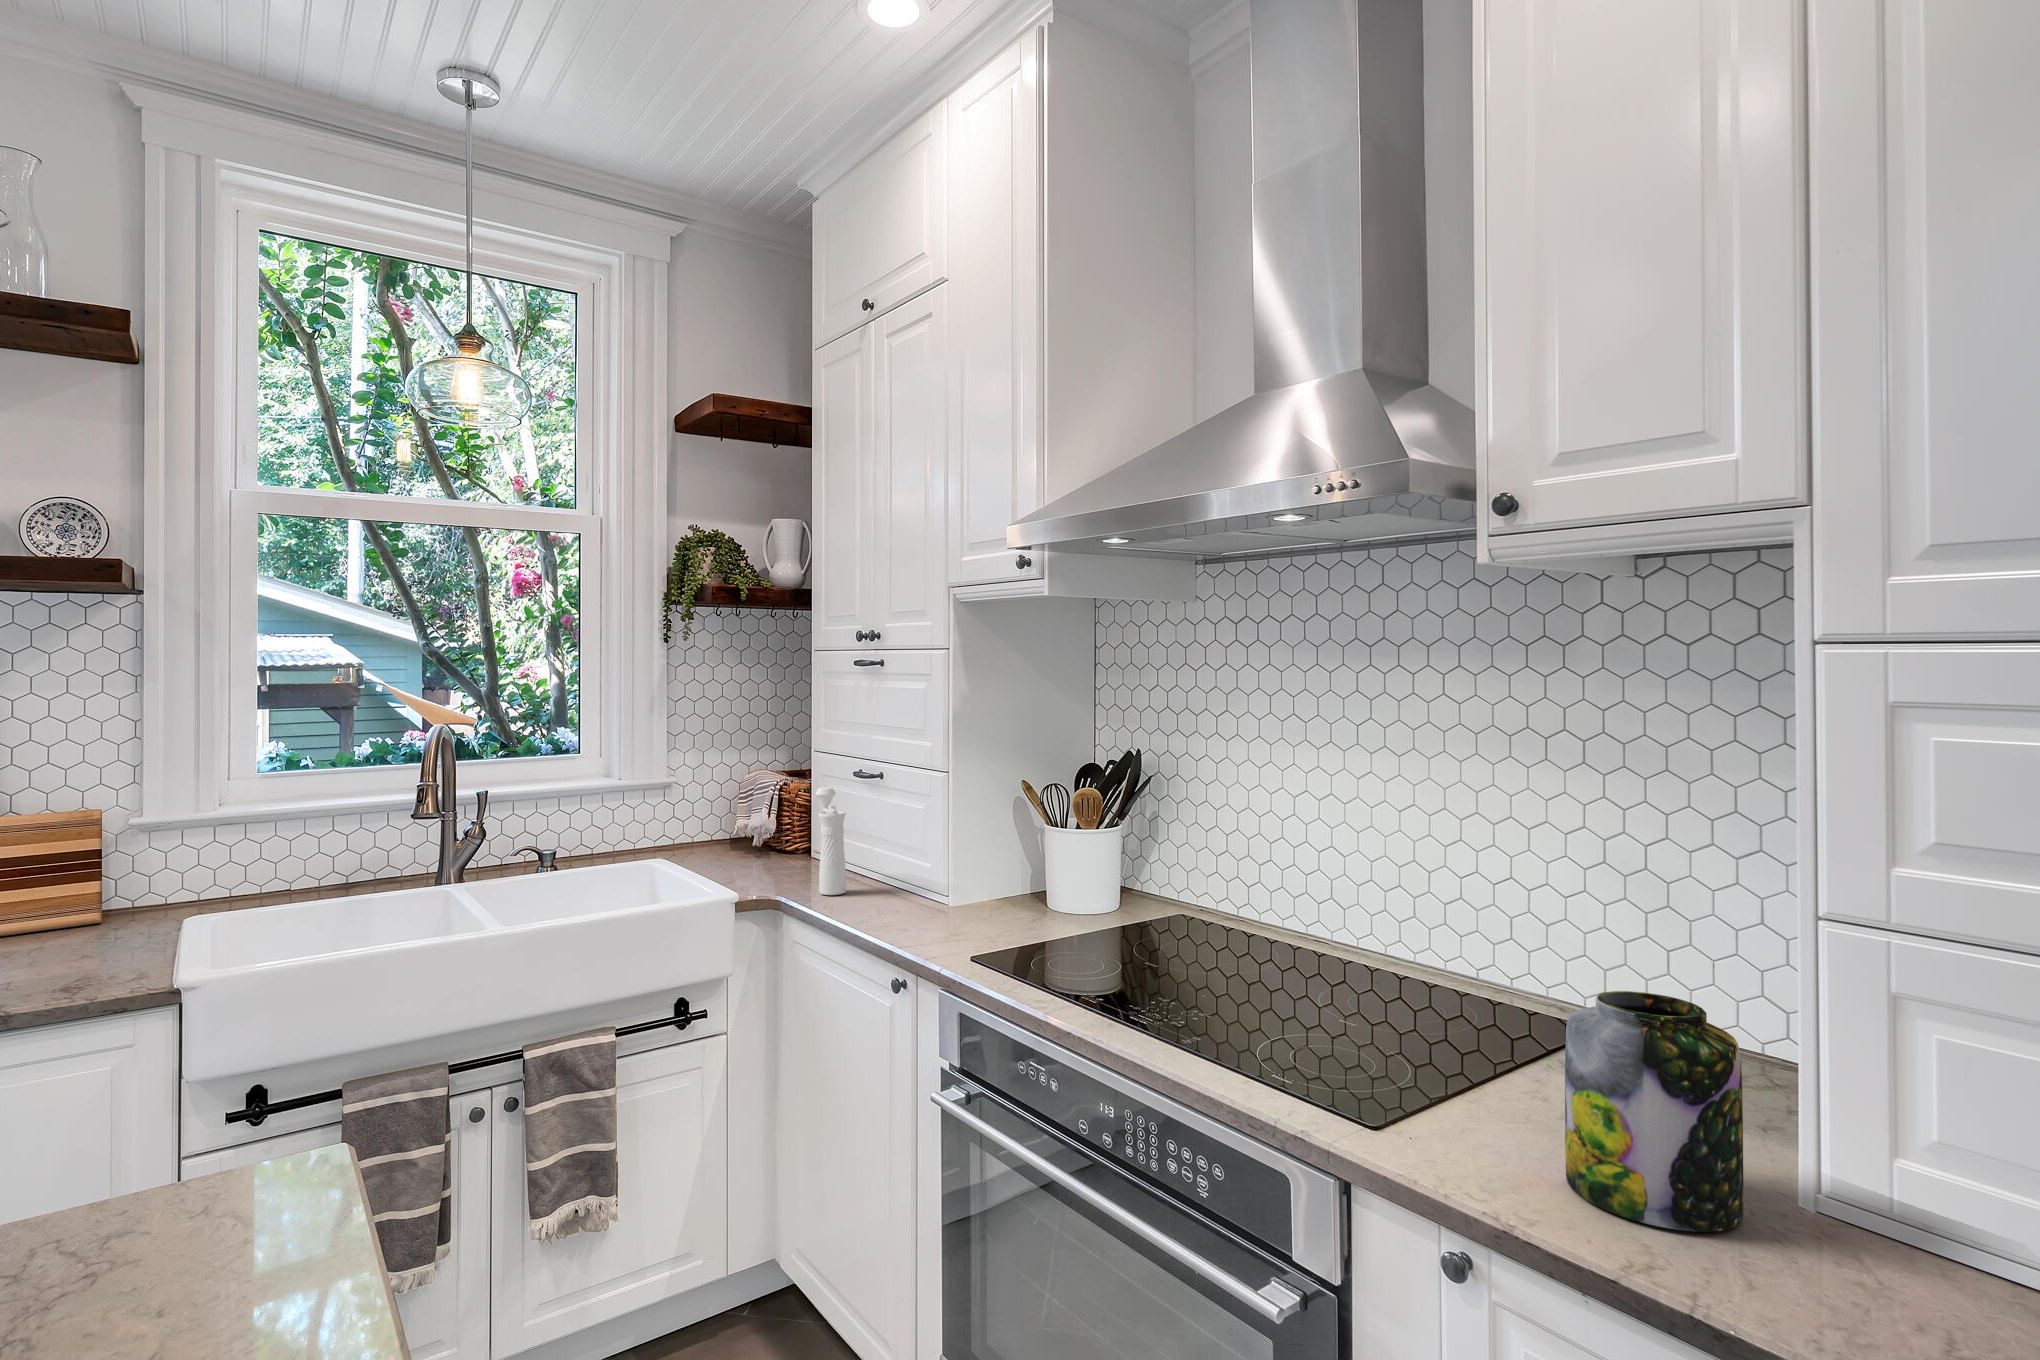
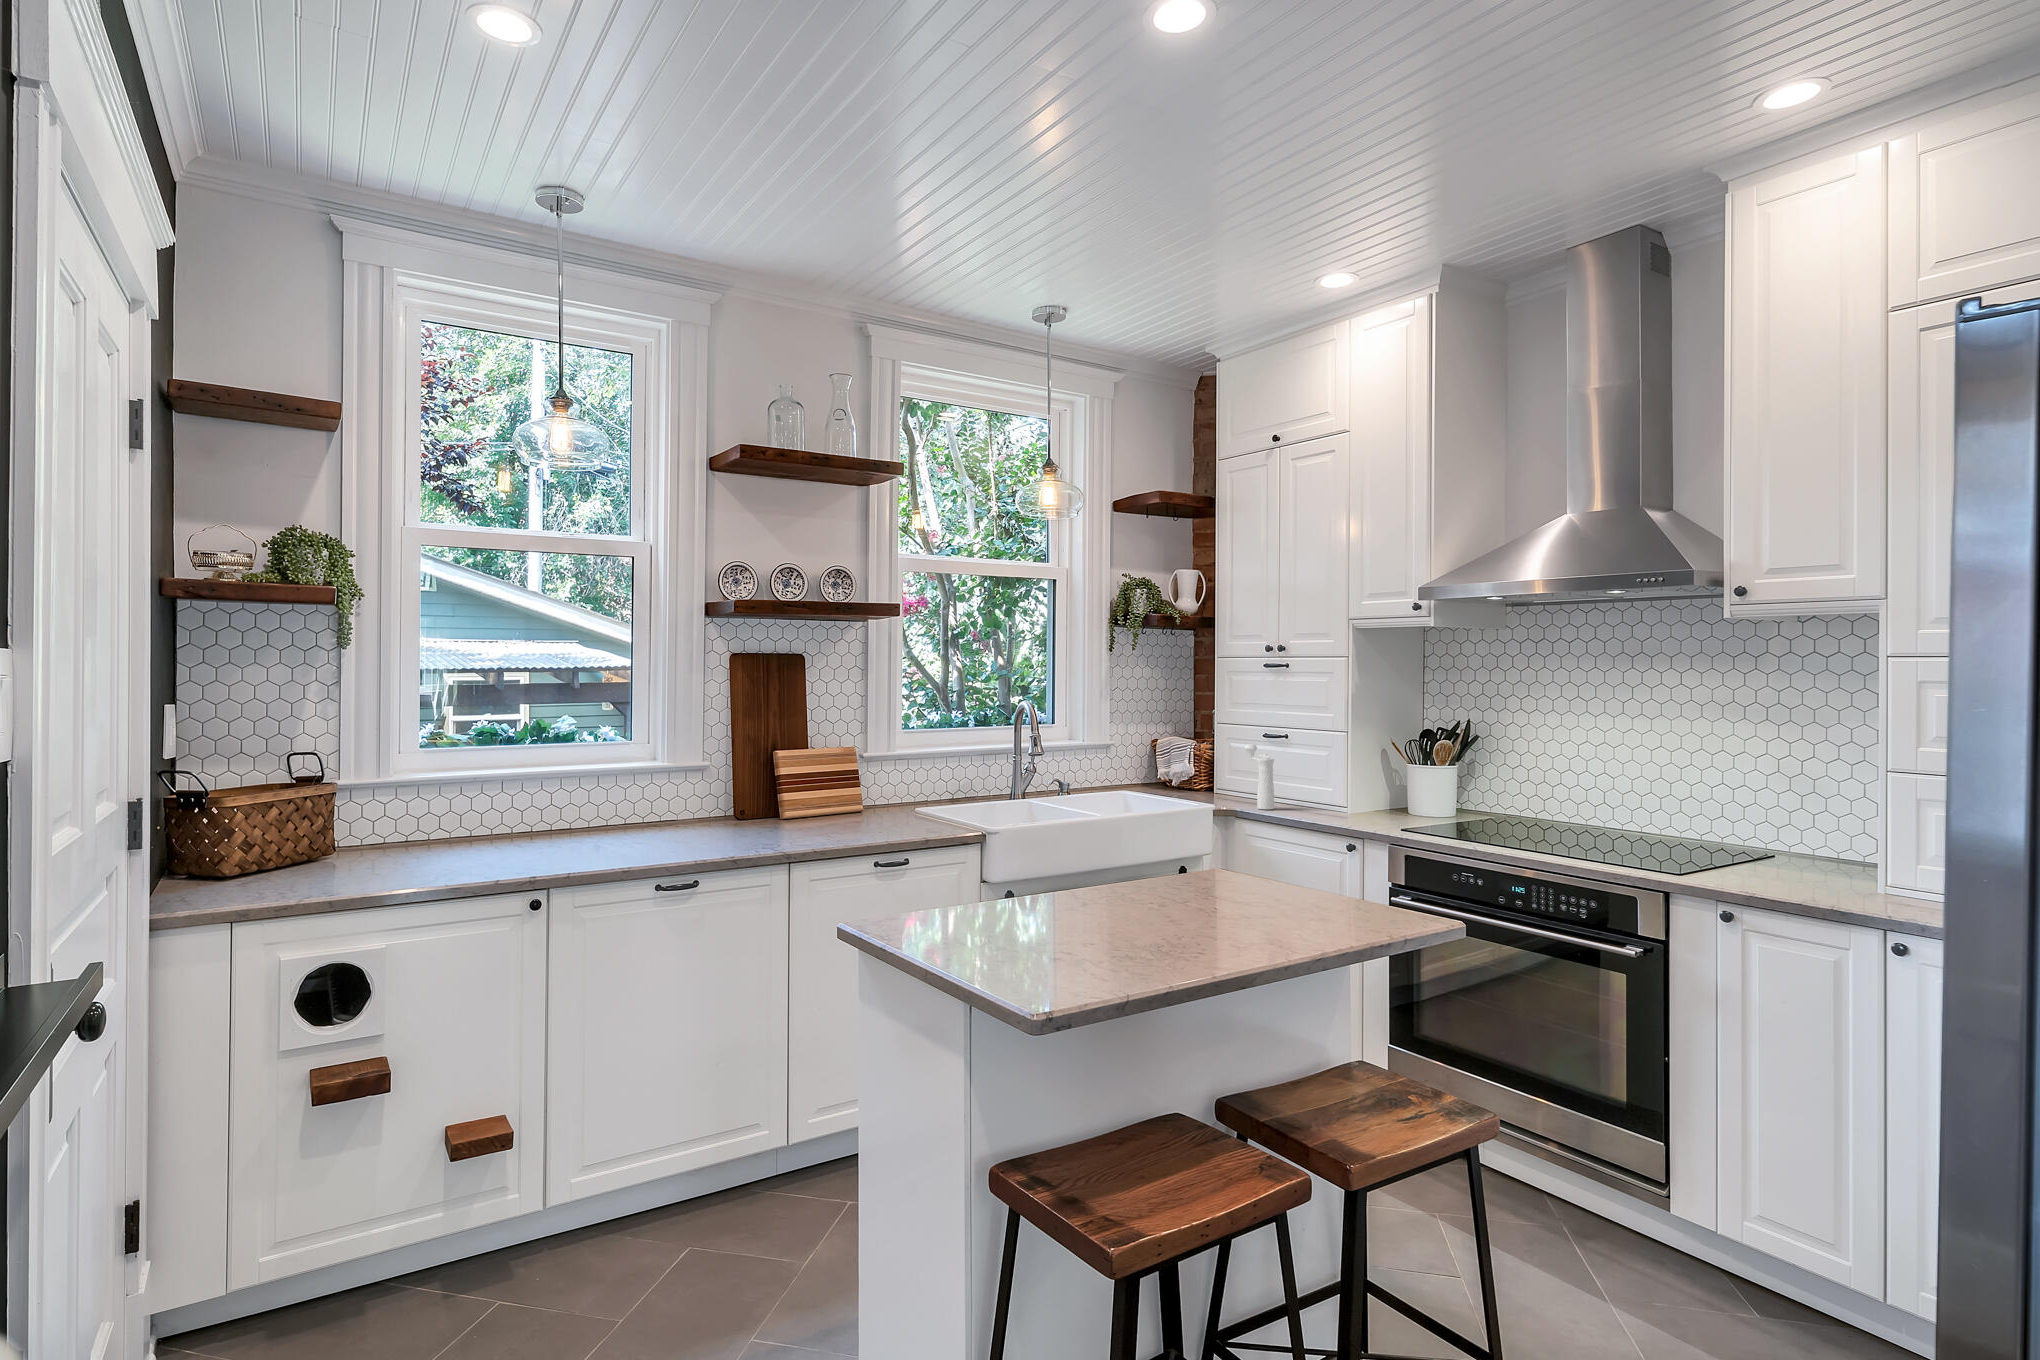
jar: present [1565,991,1743,1232] -> none [1773,806,1852,895]

